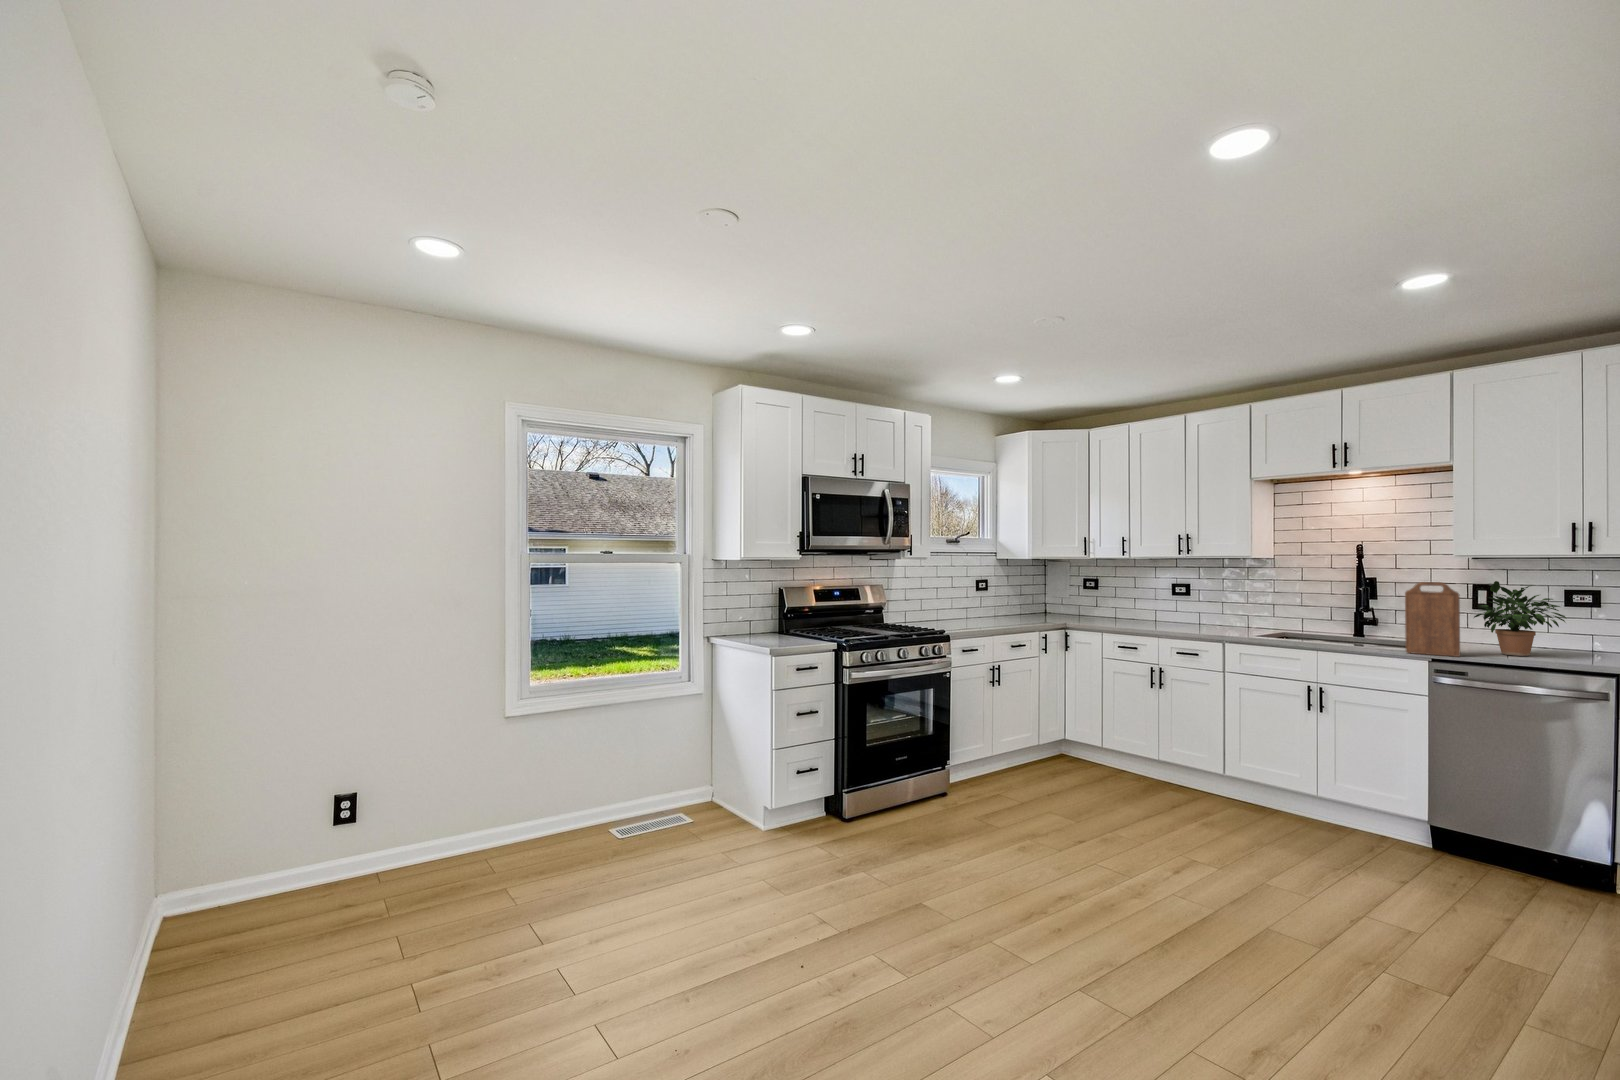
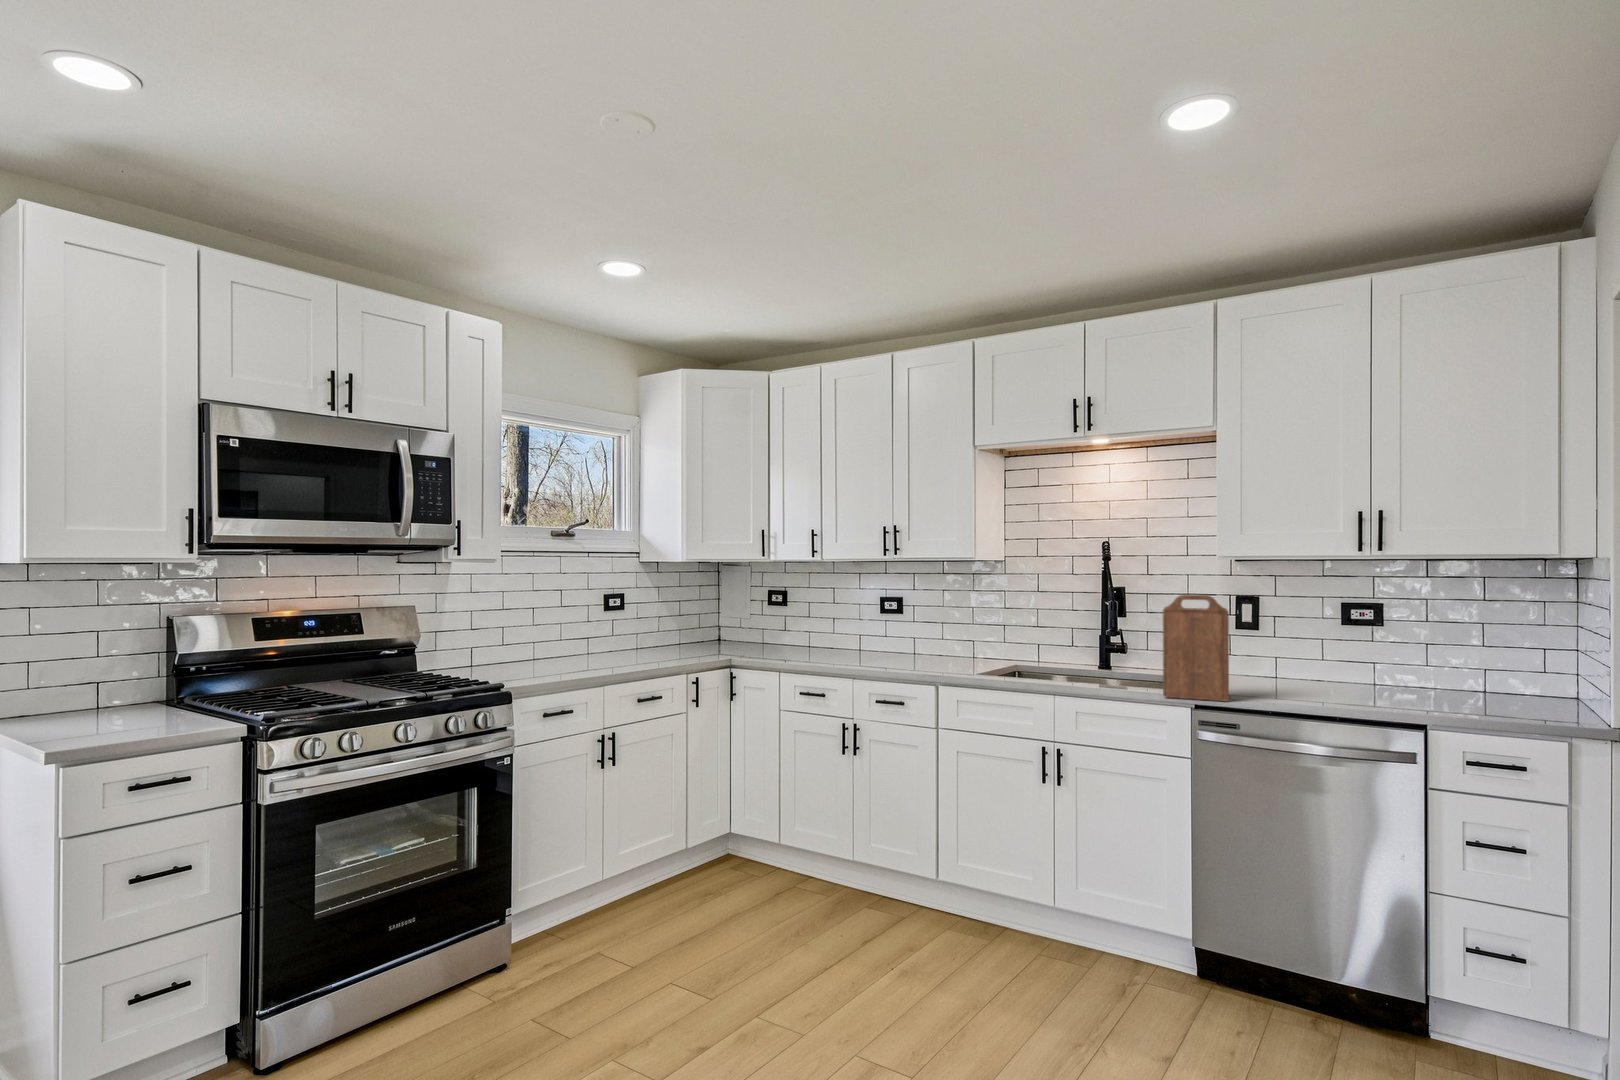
potted plant: present [1474,581,1567,656] -> none [1240,592,1351,696]

